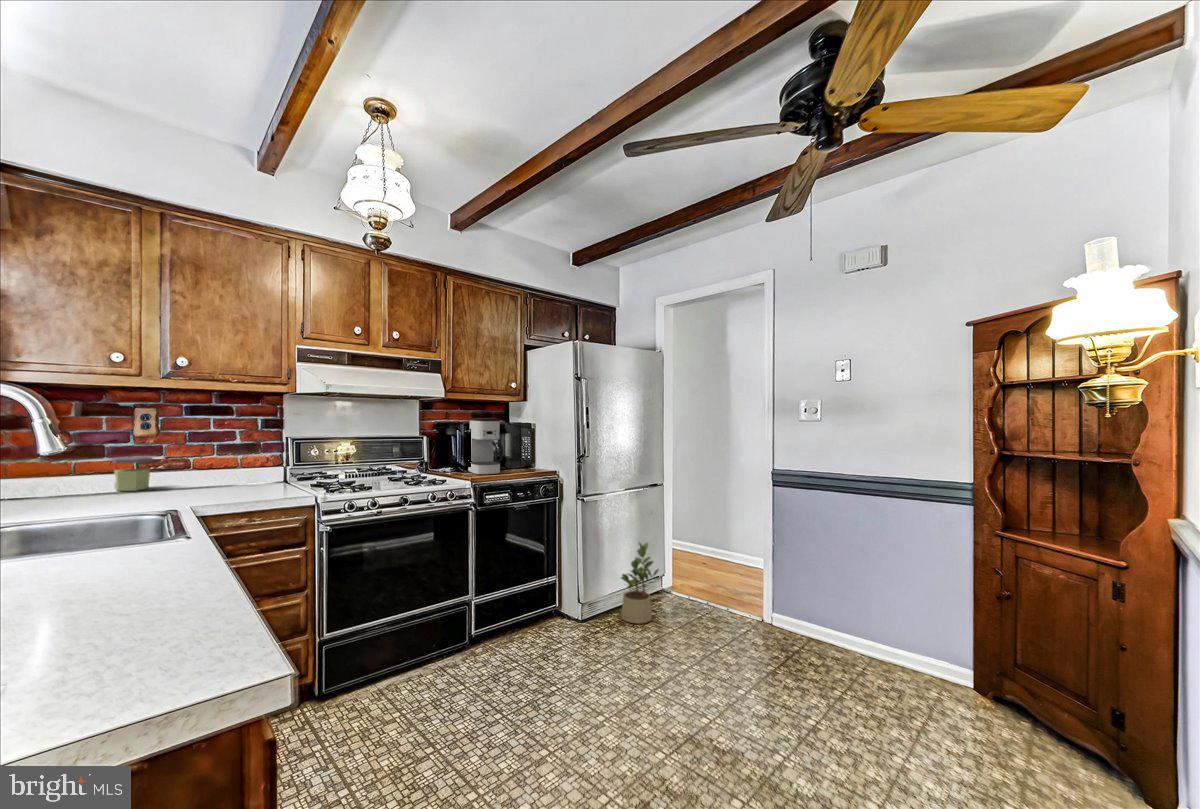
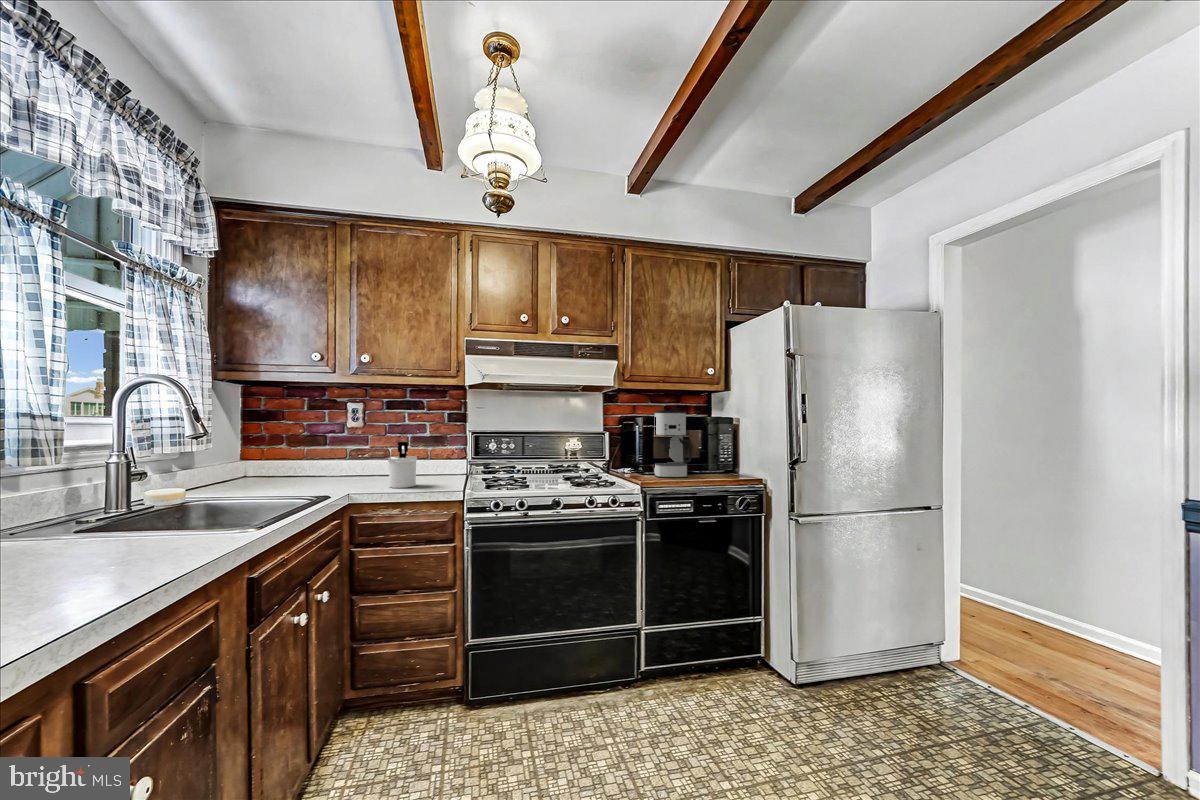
soap dispenser: none [225,451,258,498] -> present [388,442,417,488]
jar: present [112,456,153,491] -> none [328,446,357,477]
potted plant: present [621,542,659,624] -> none [856,587,922,712]

